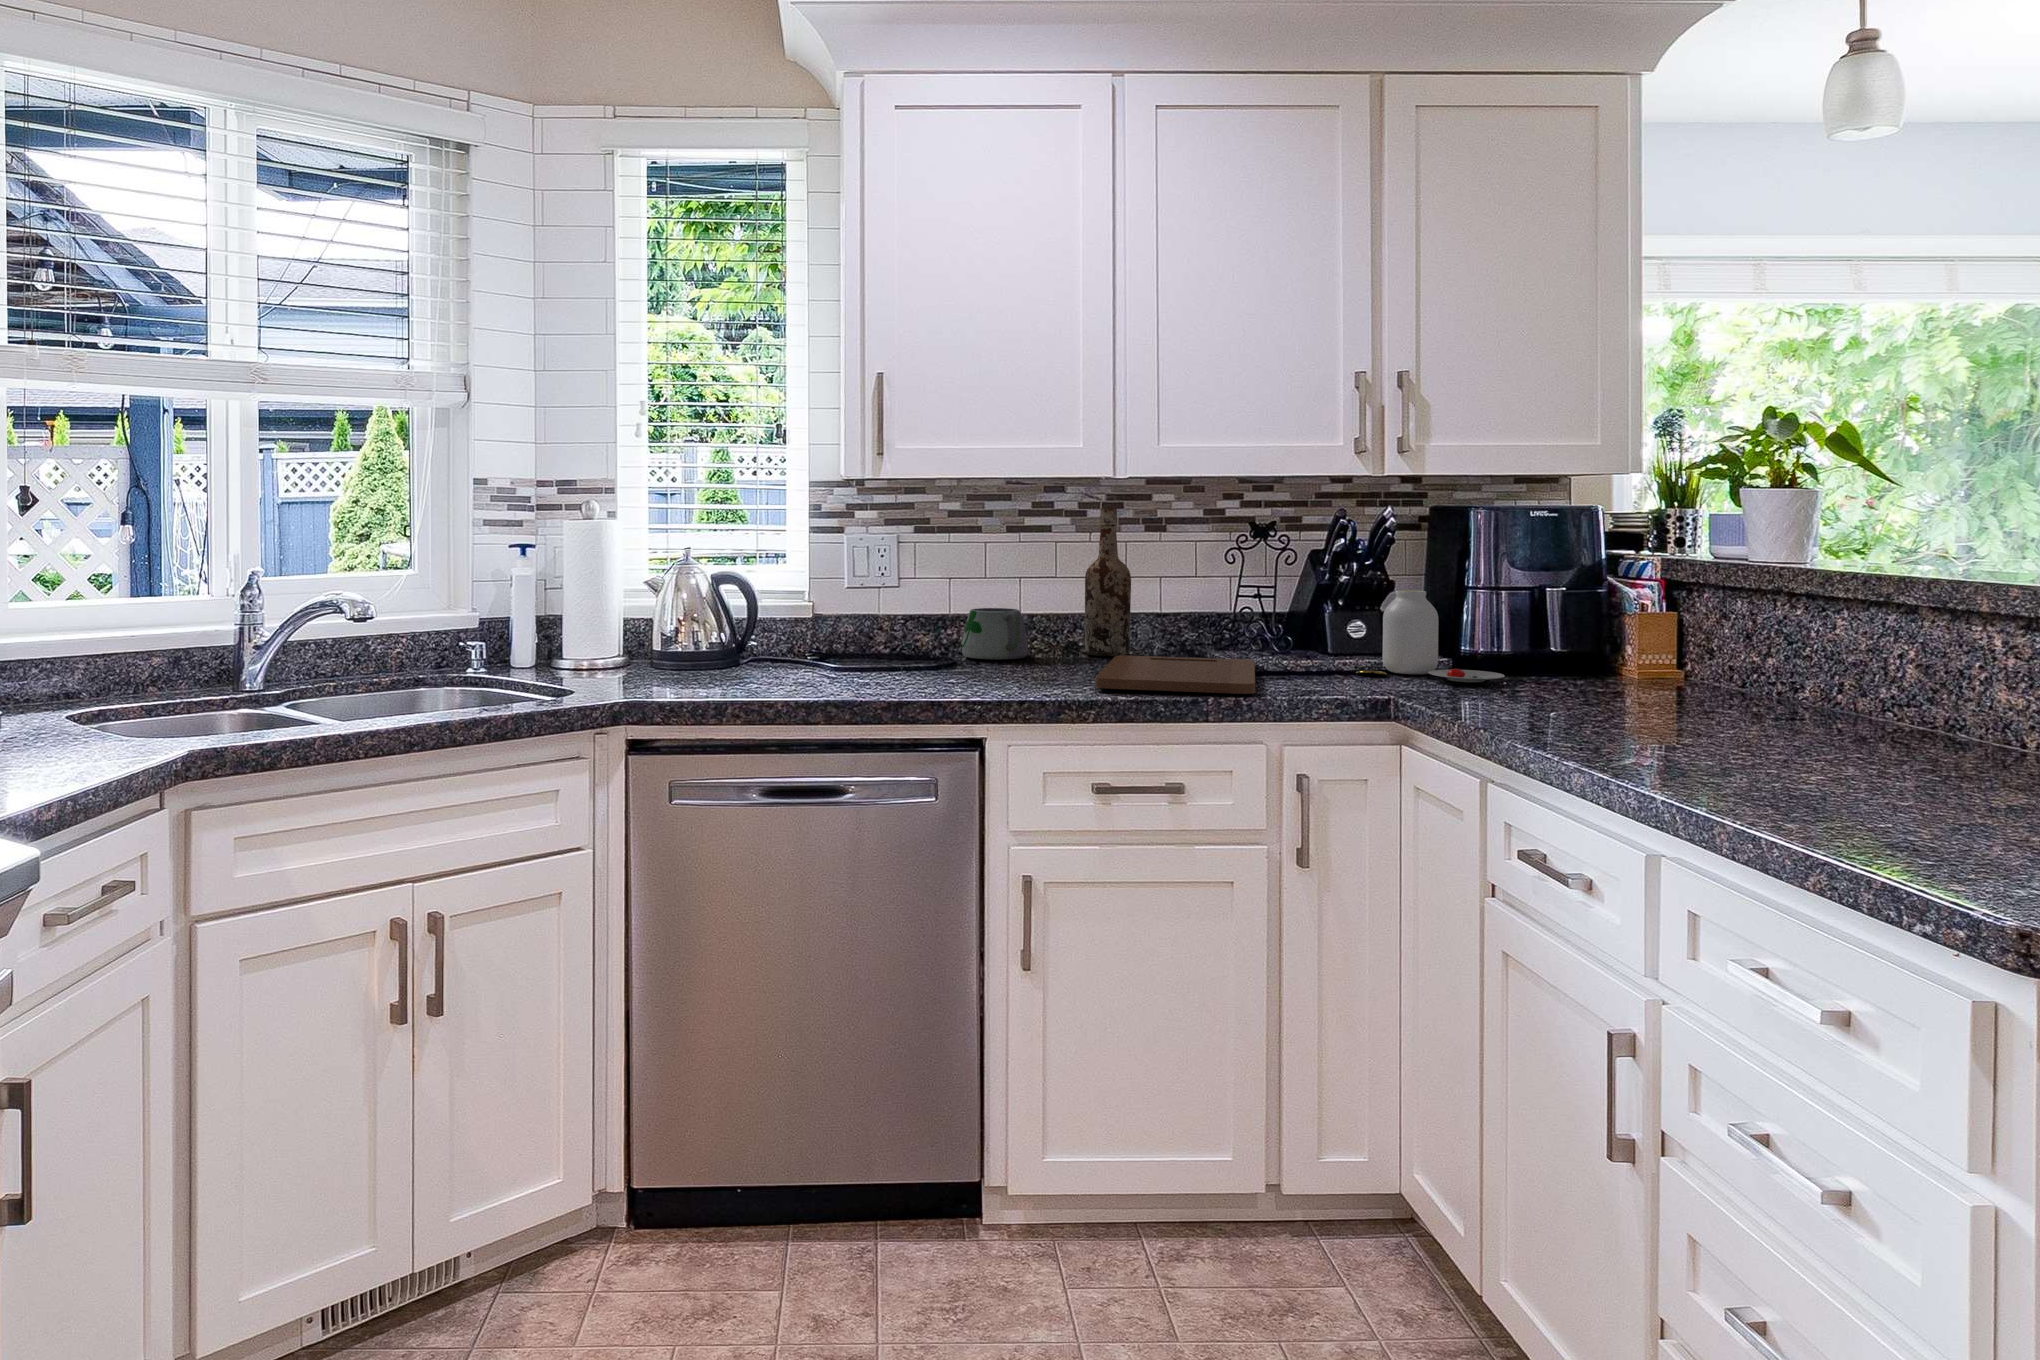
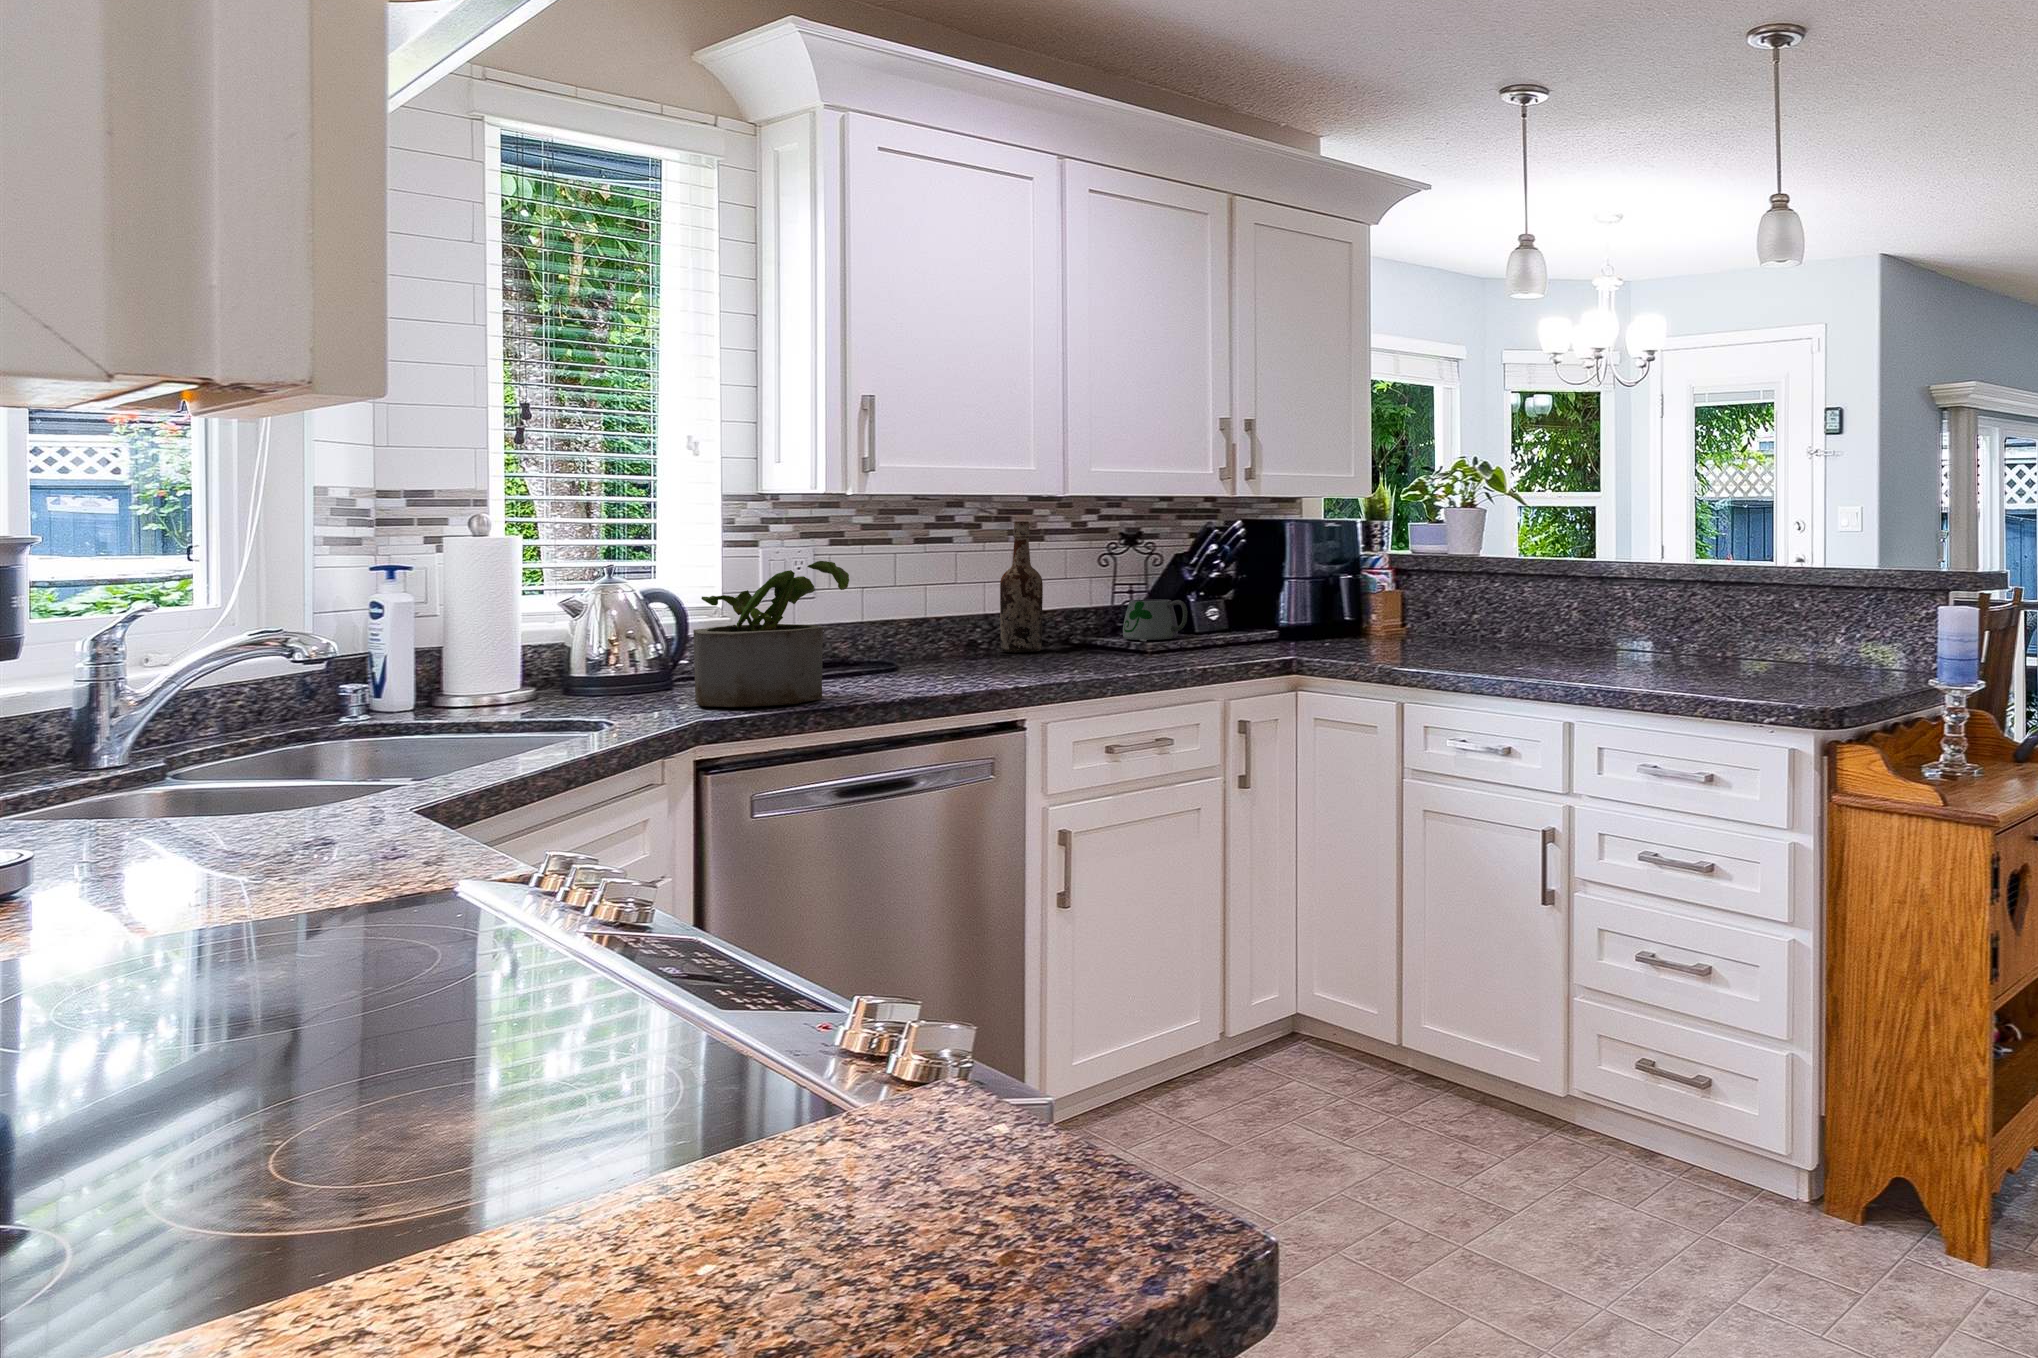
potted plant: none [667,548,815,698] -> present [693,561,849,707]
jar: present [1356,590,1505,682] -> none [1245,584,1349,648]
mug: present [962,608,1028,661] -> present [1123,599,1187,641]
cutting board: present [1095,655,1255,694] -> none [1049,645,1214,670]

